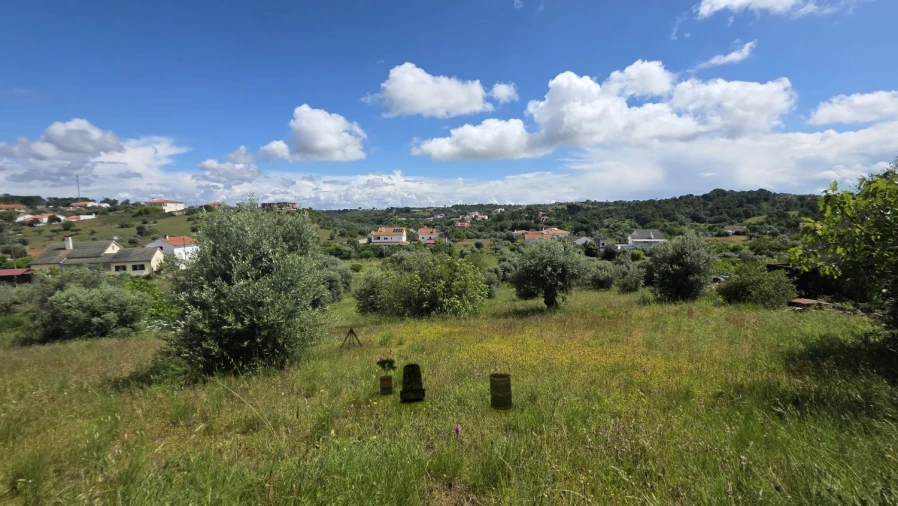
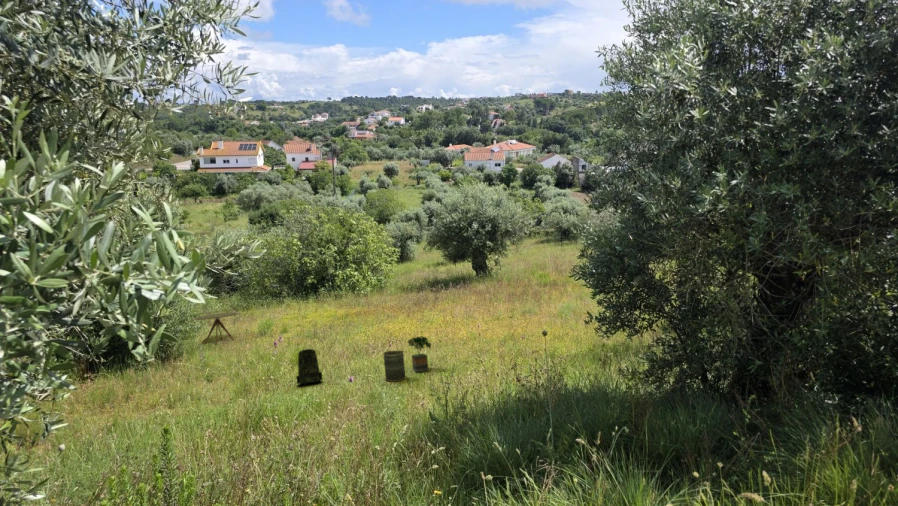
potted tree: present [377,359,397,394] -> present [408,336,431,372]

